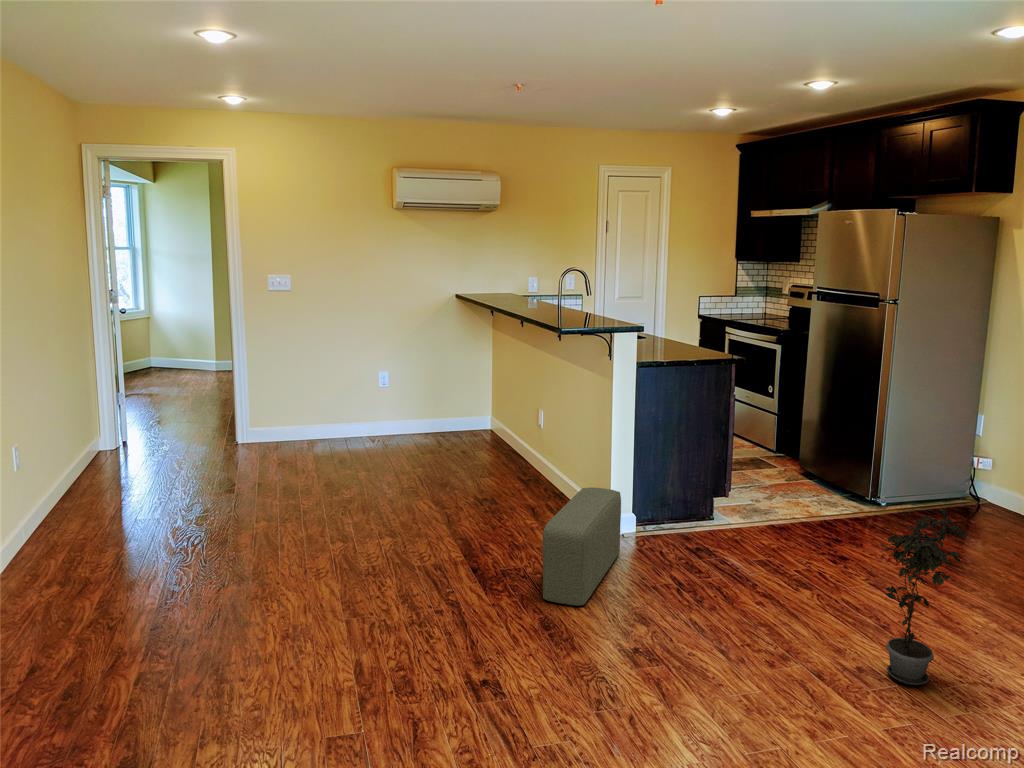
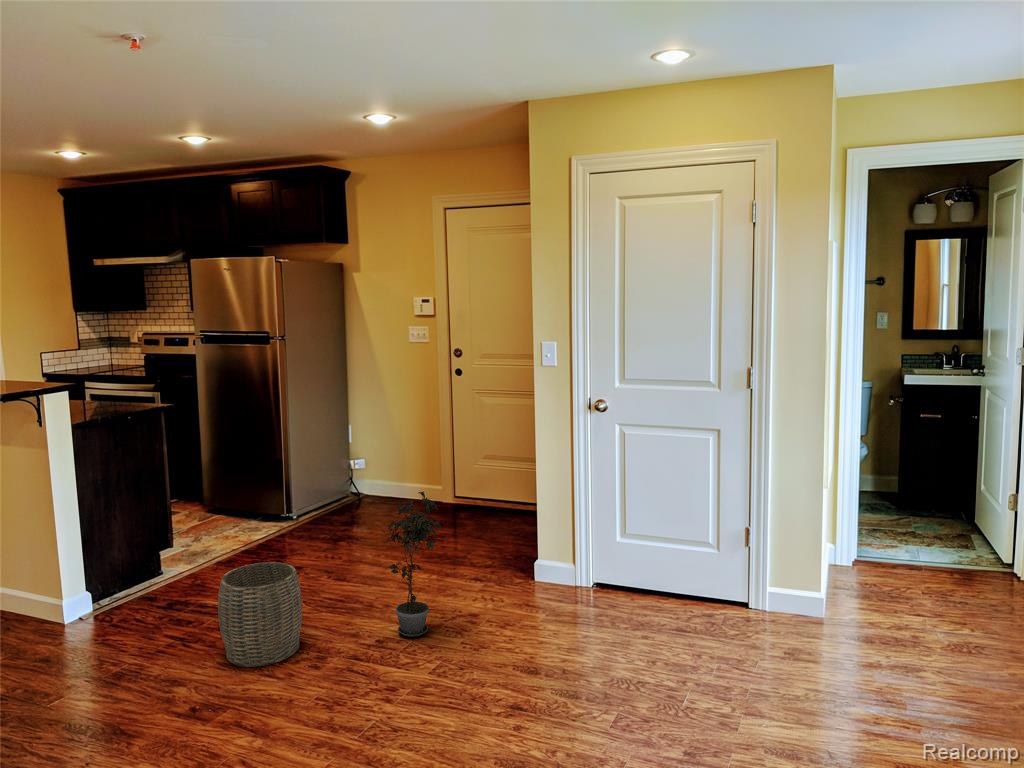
pouf: present [543,488,621,606] -> none [27,568,97,714]
woven basket: none [697,533,784,642] -> present [218,562,302,667]

